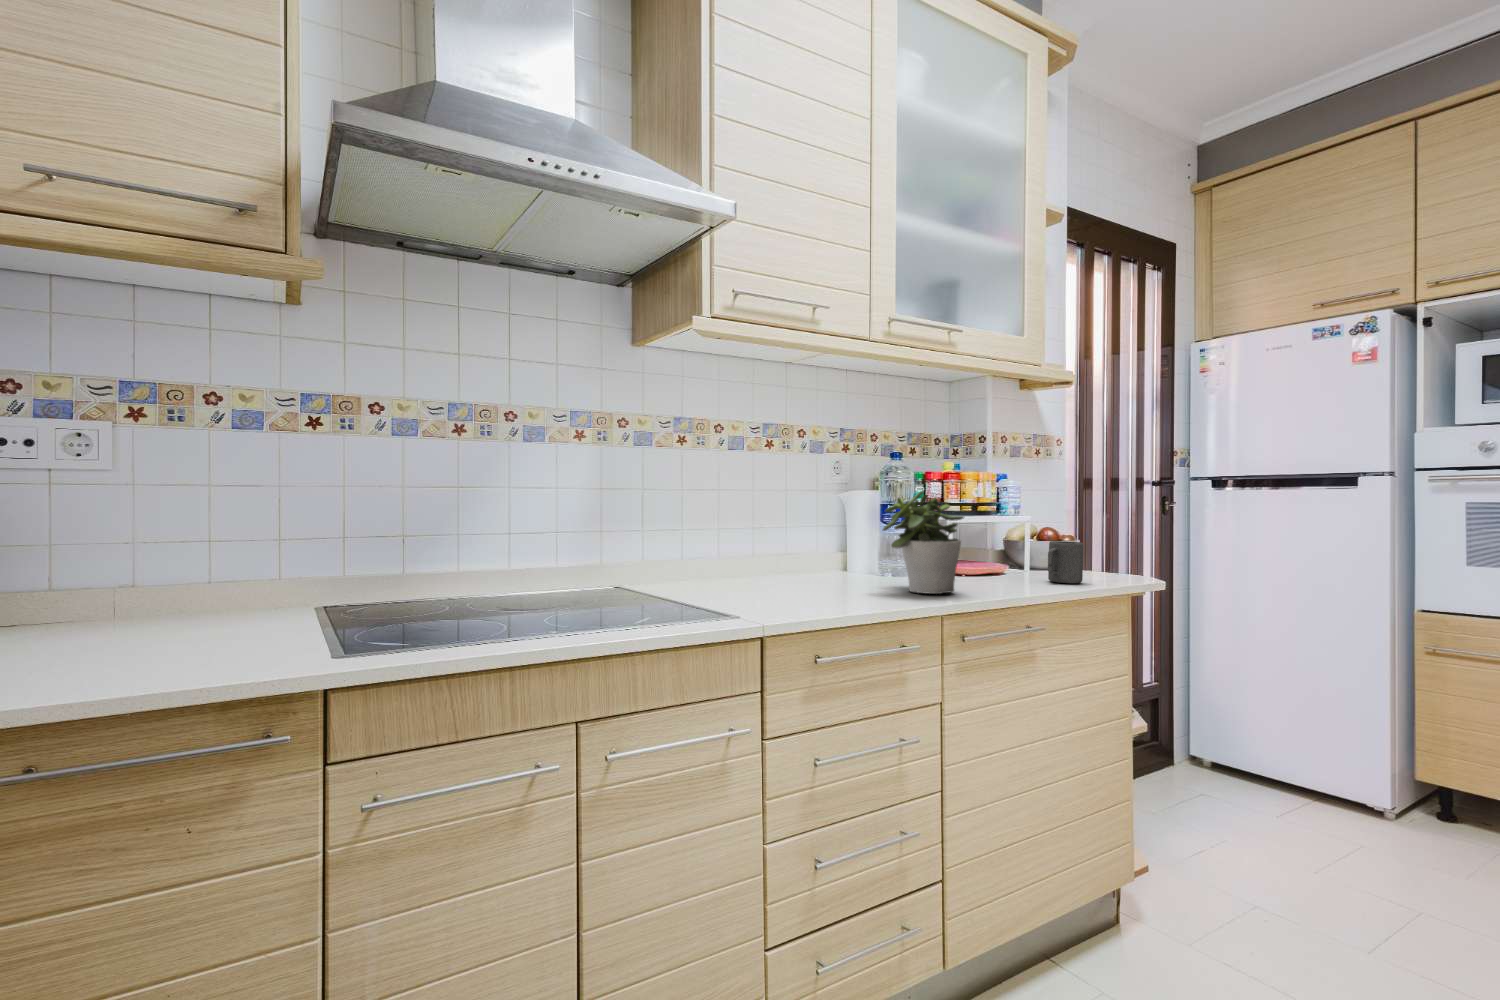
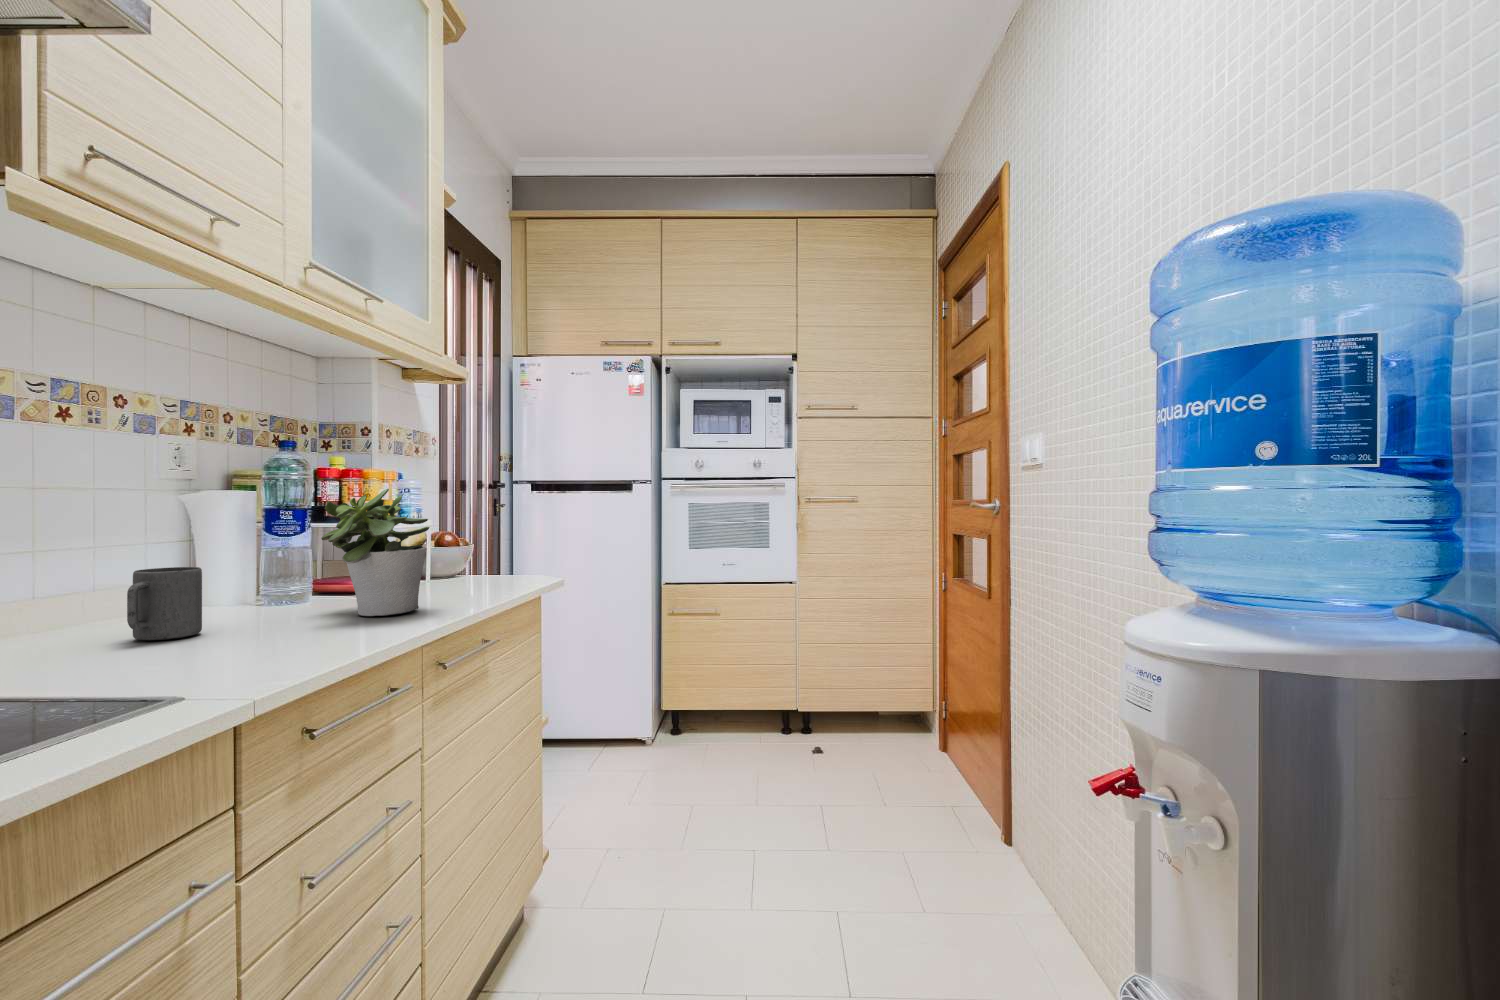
mug: present [1048,541,1083,583] -> present [127,567,202,640]

